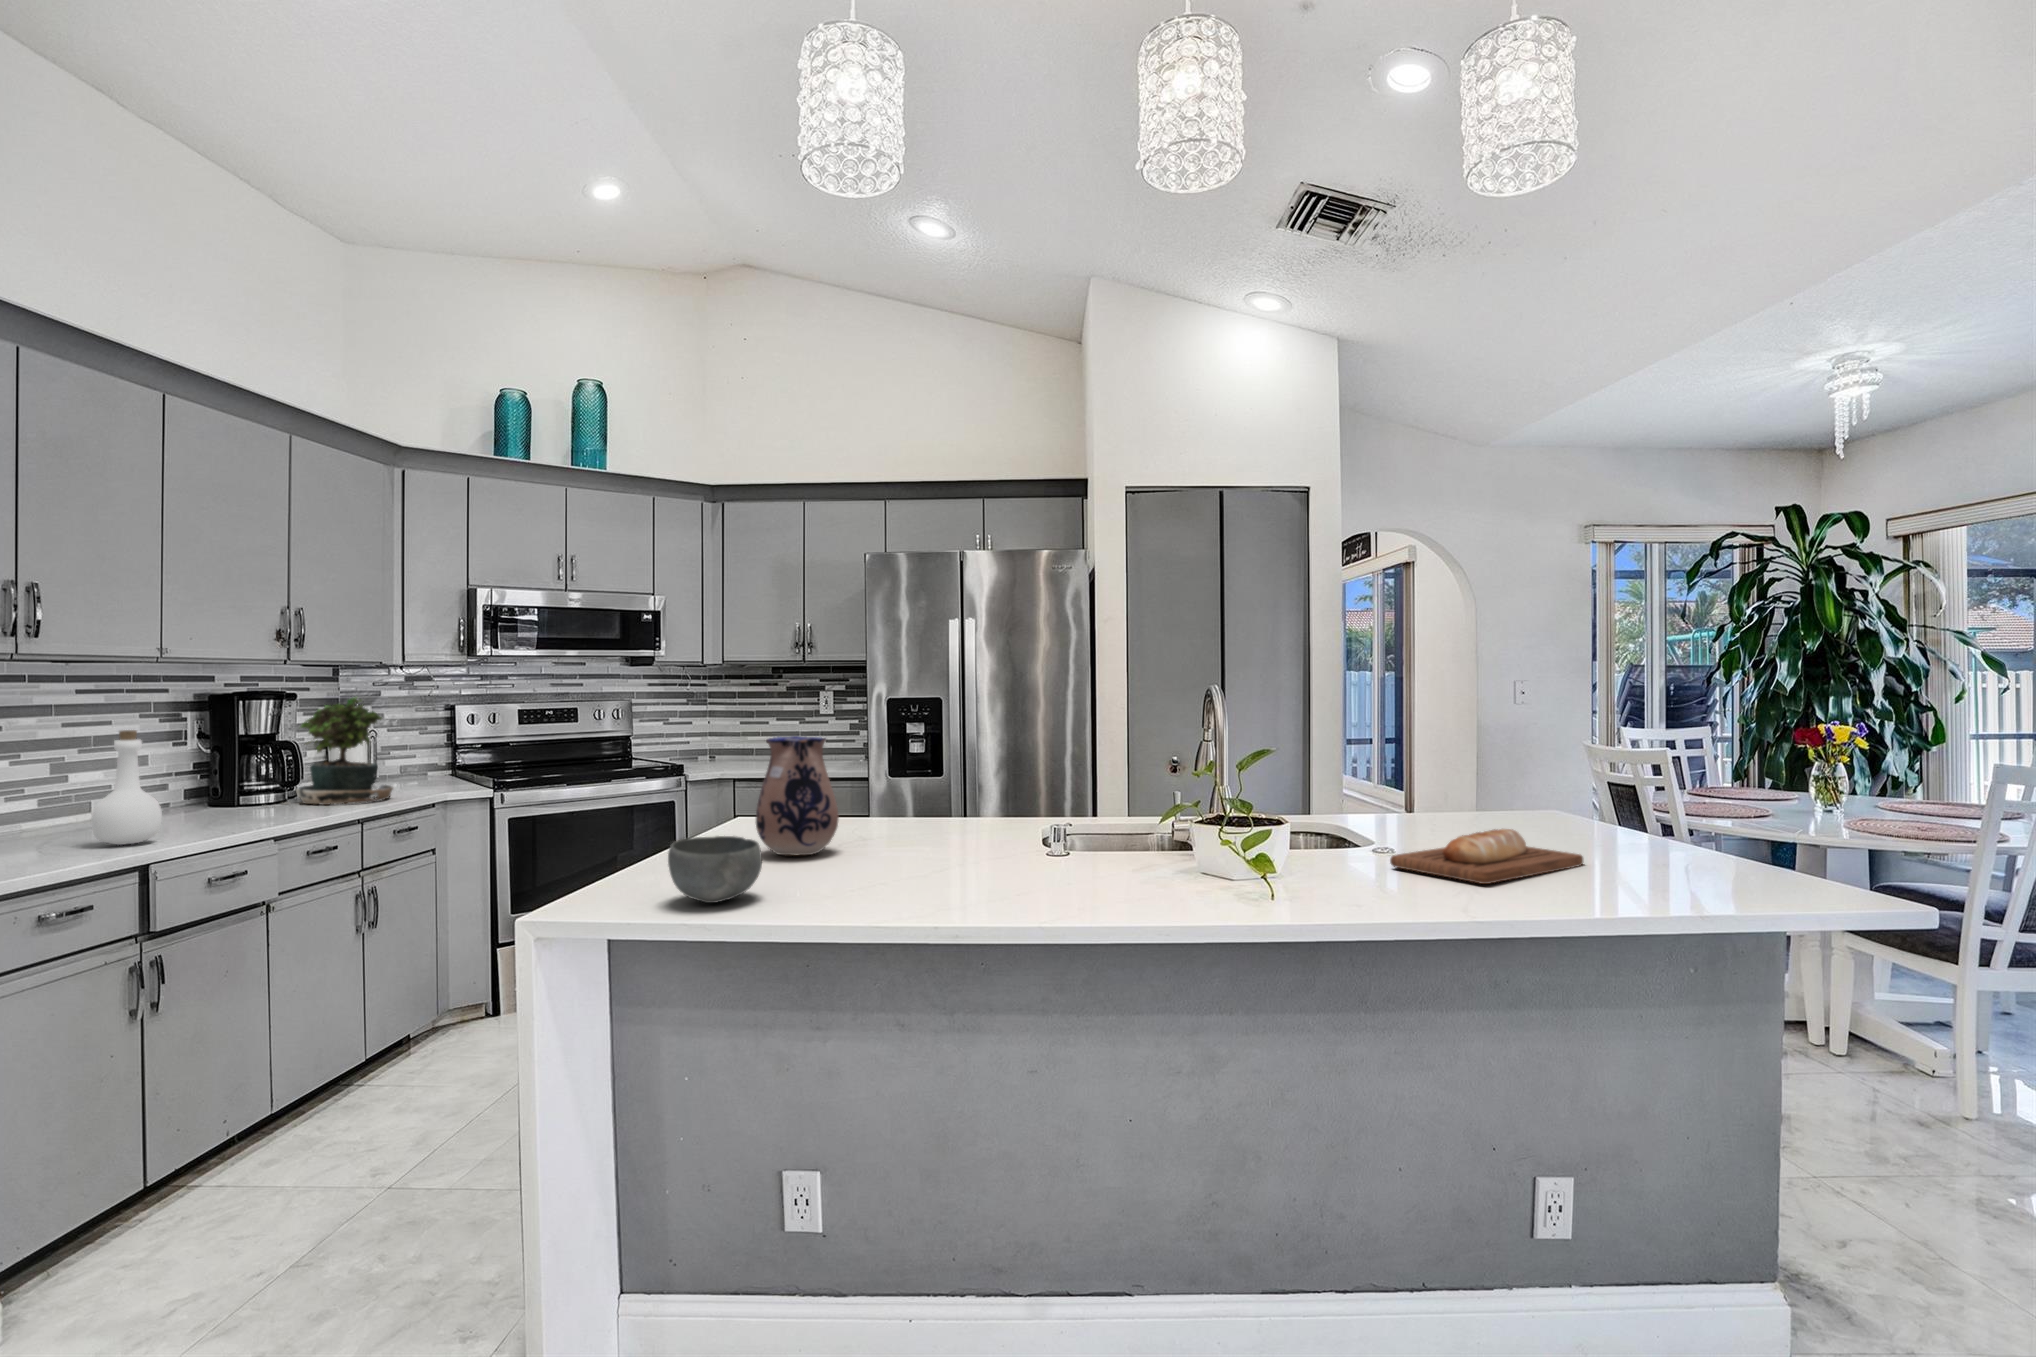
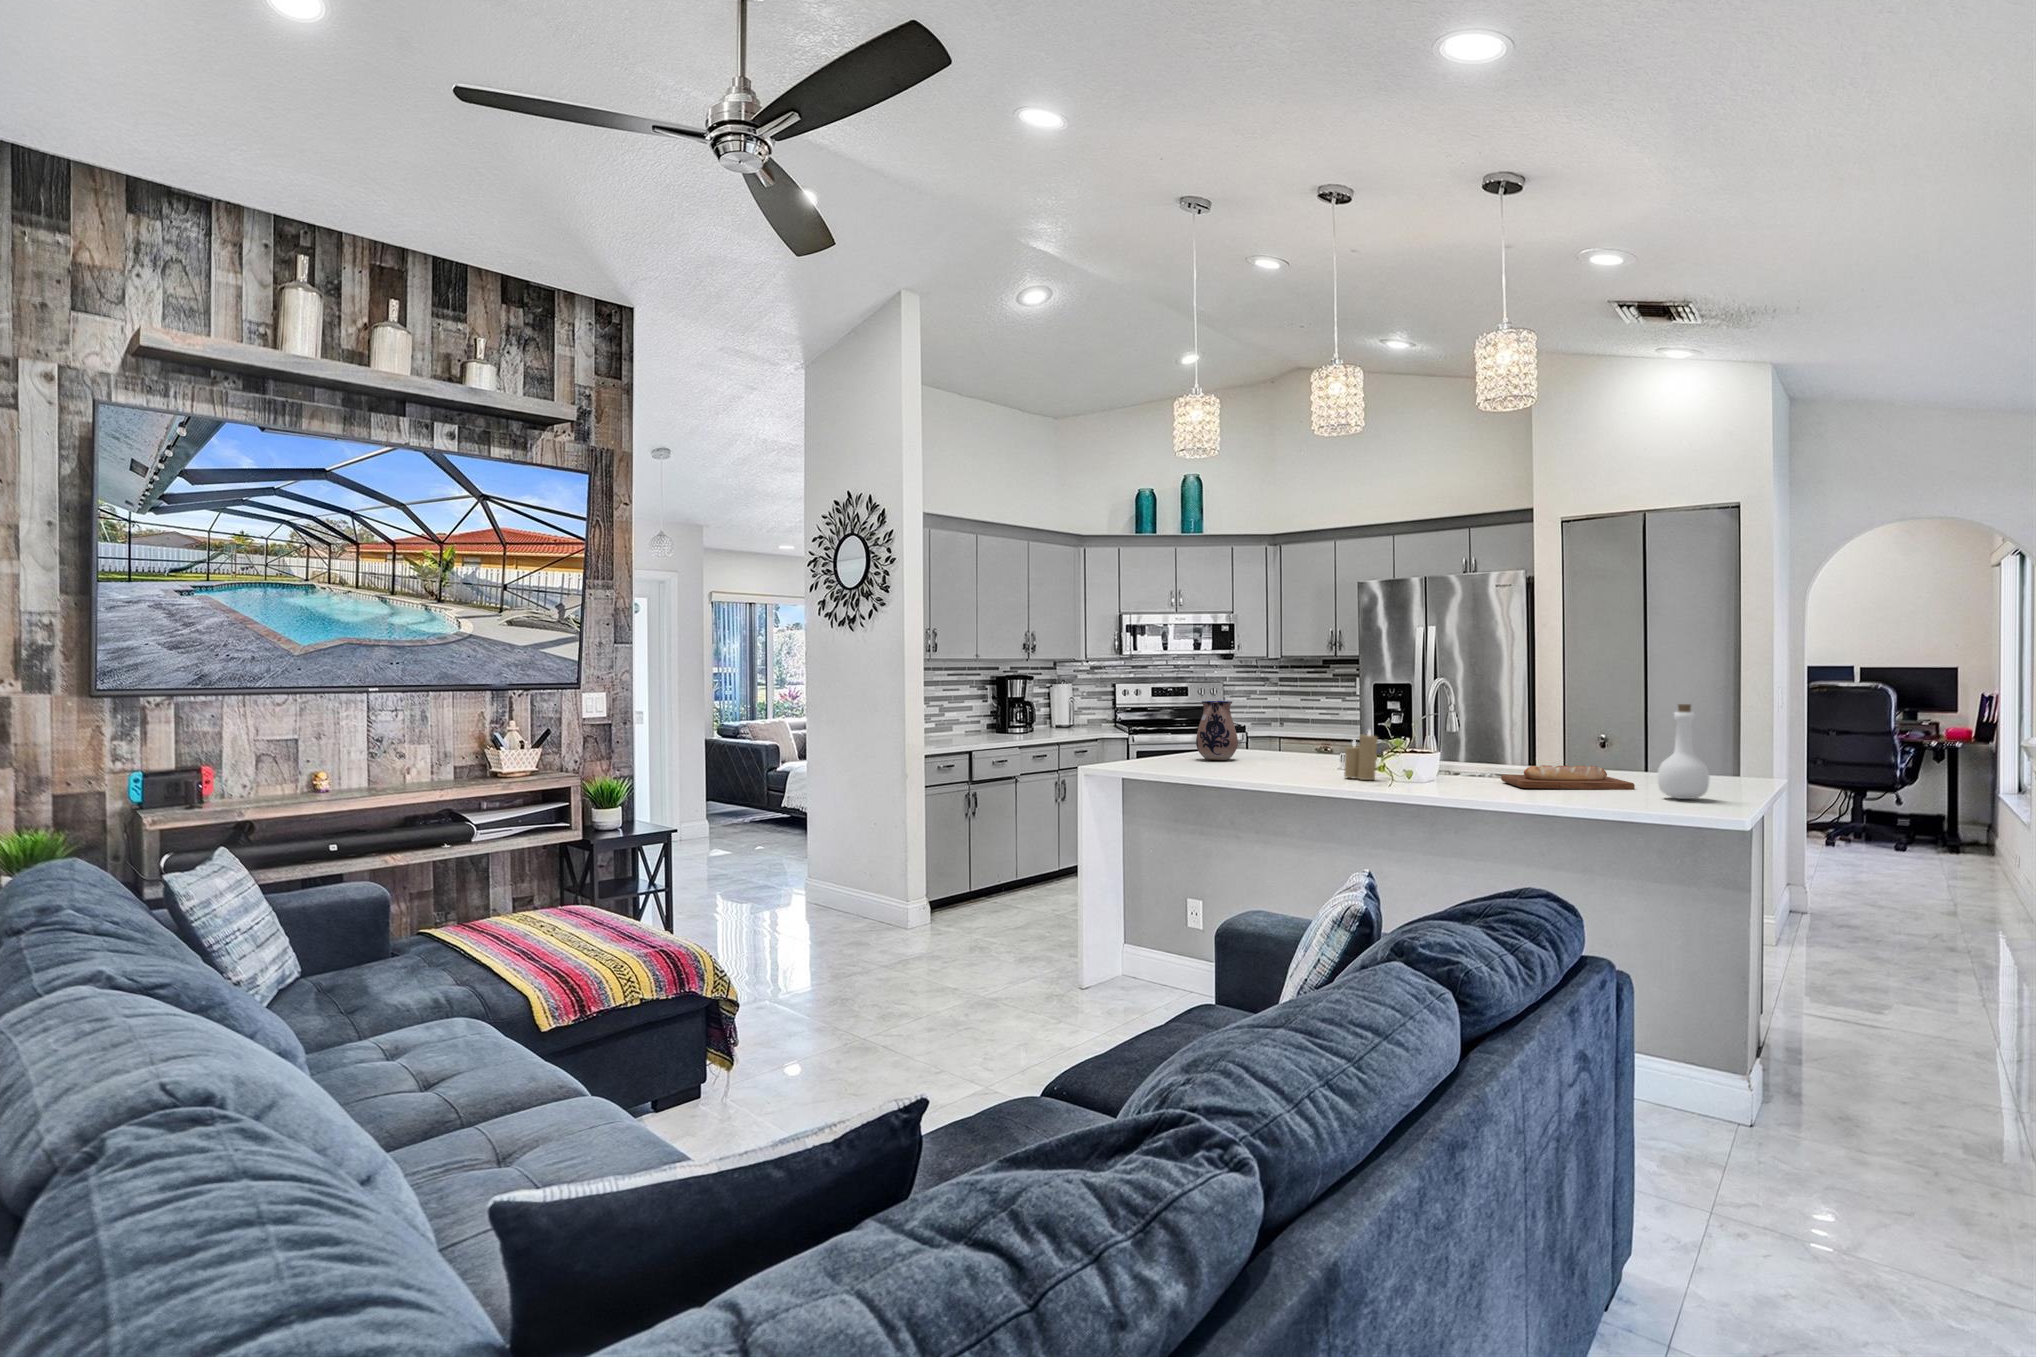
potted plant: present [296,697,393,805] -> none [1018,678,1077,736]
bottle: present [91,730,162,845] -> present [1657,704,1709,799]
candle: none [1148,789,1219,892] -> present [1344,730,1378,780]
bowl: present [668,836,762,903] -> none [1134,741,1173,768]

